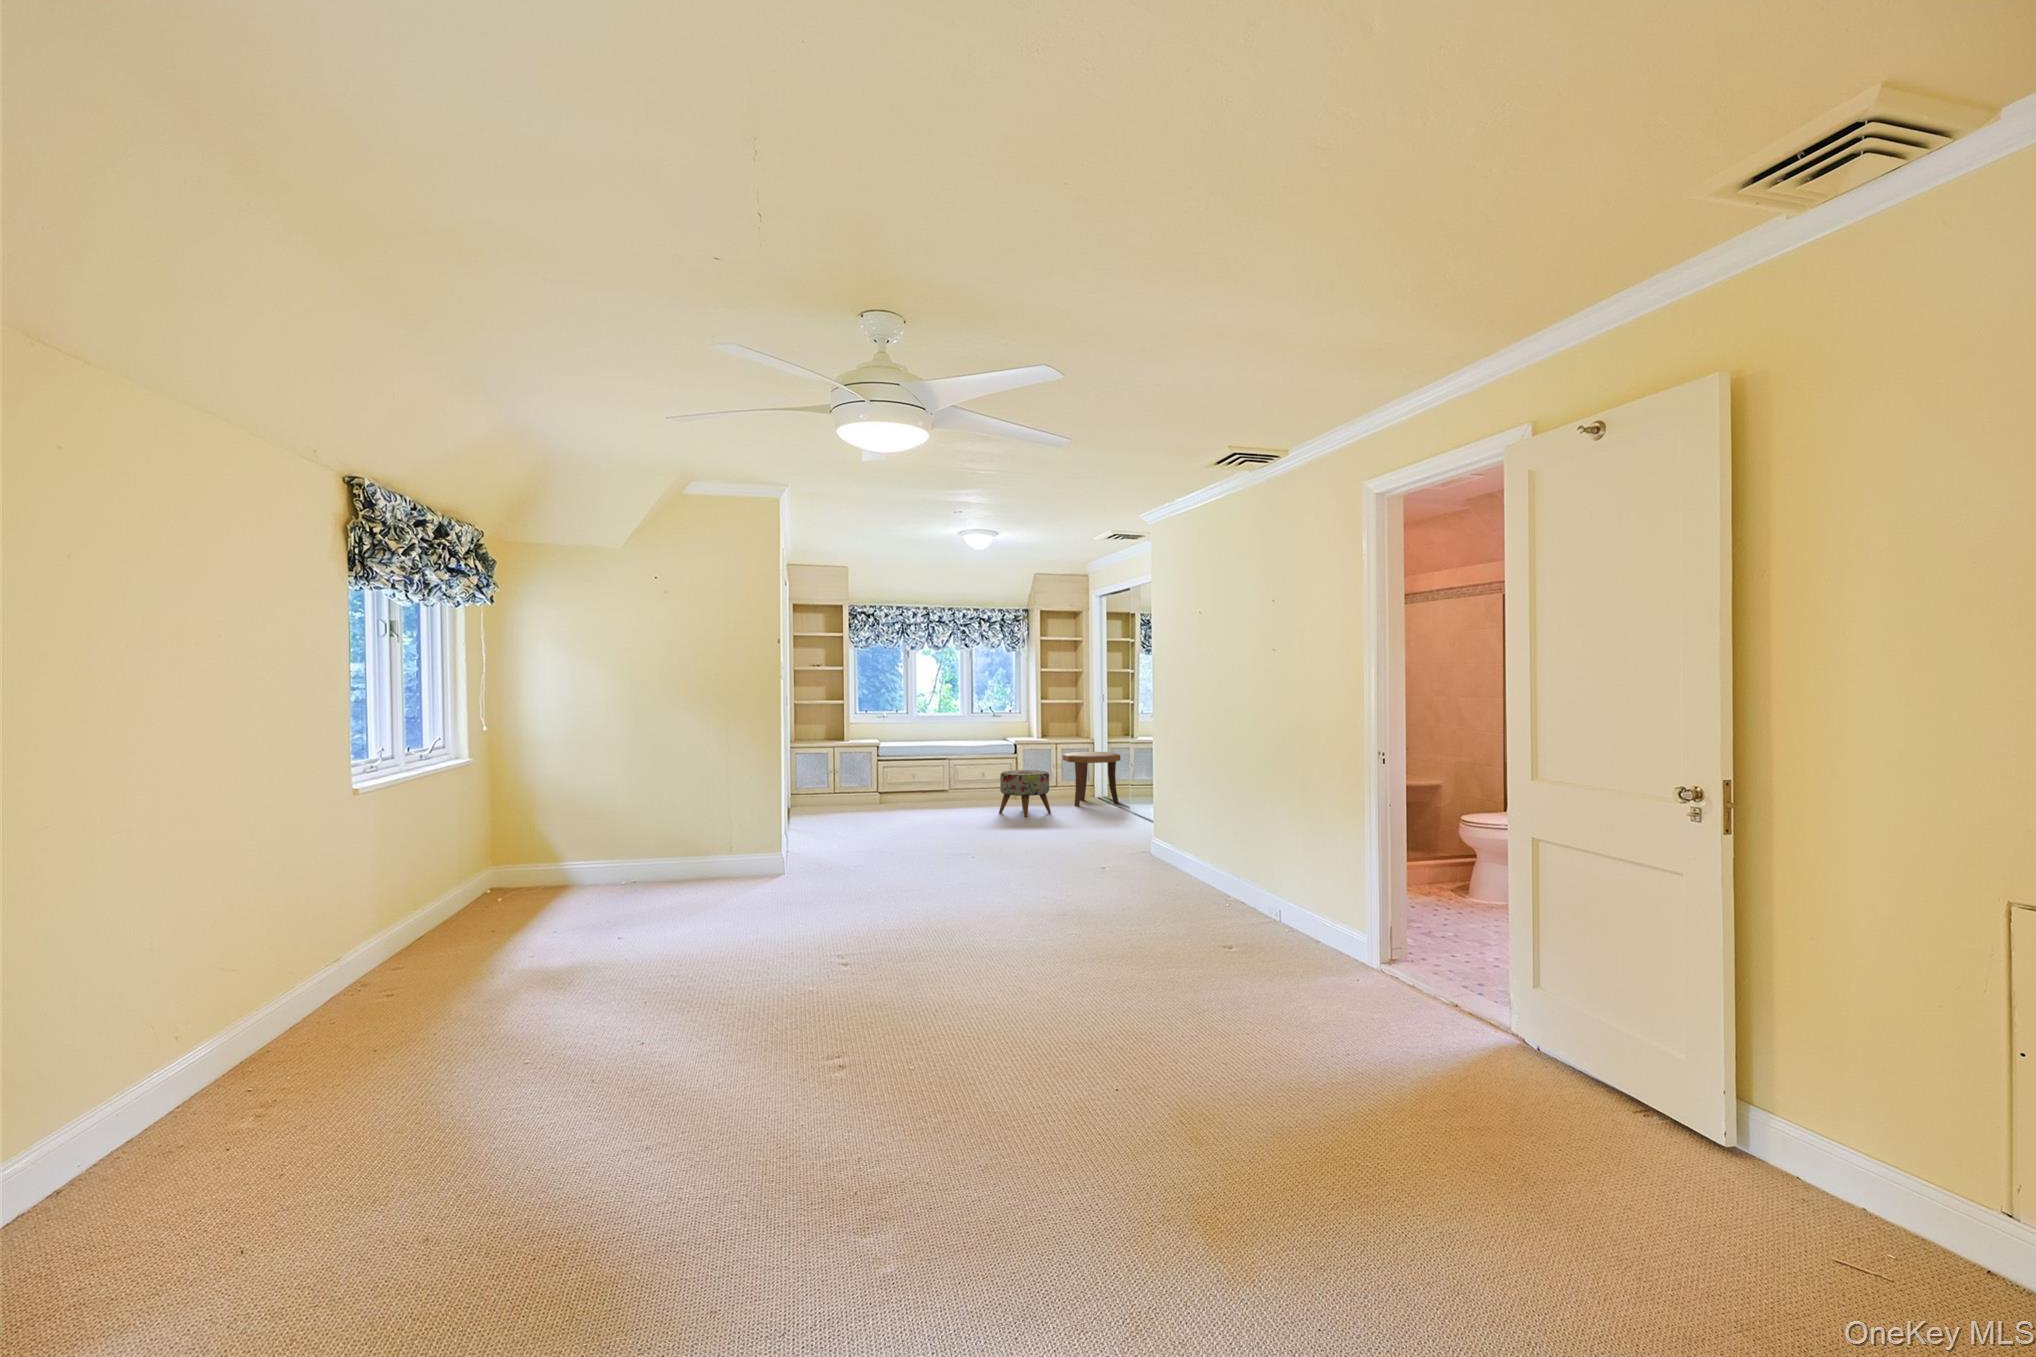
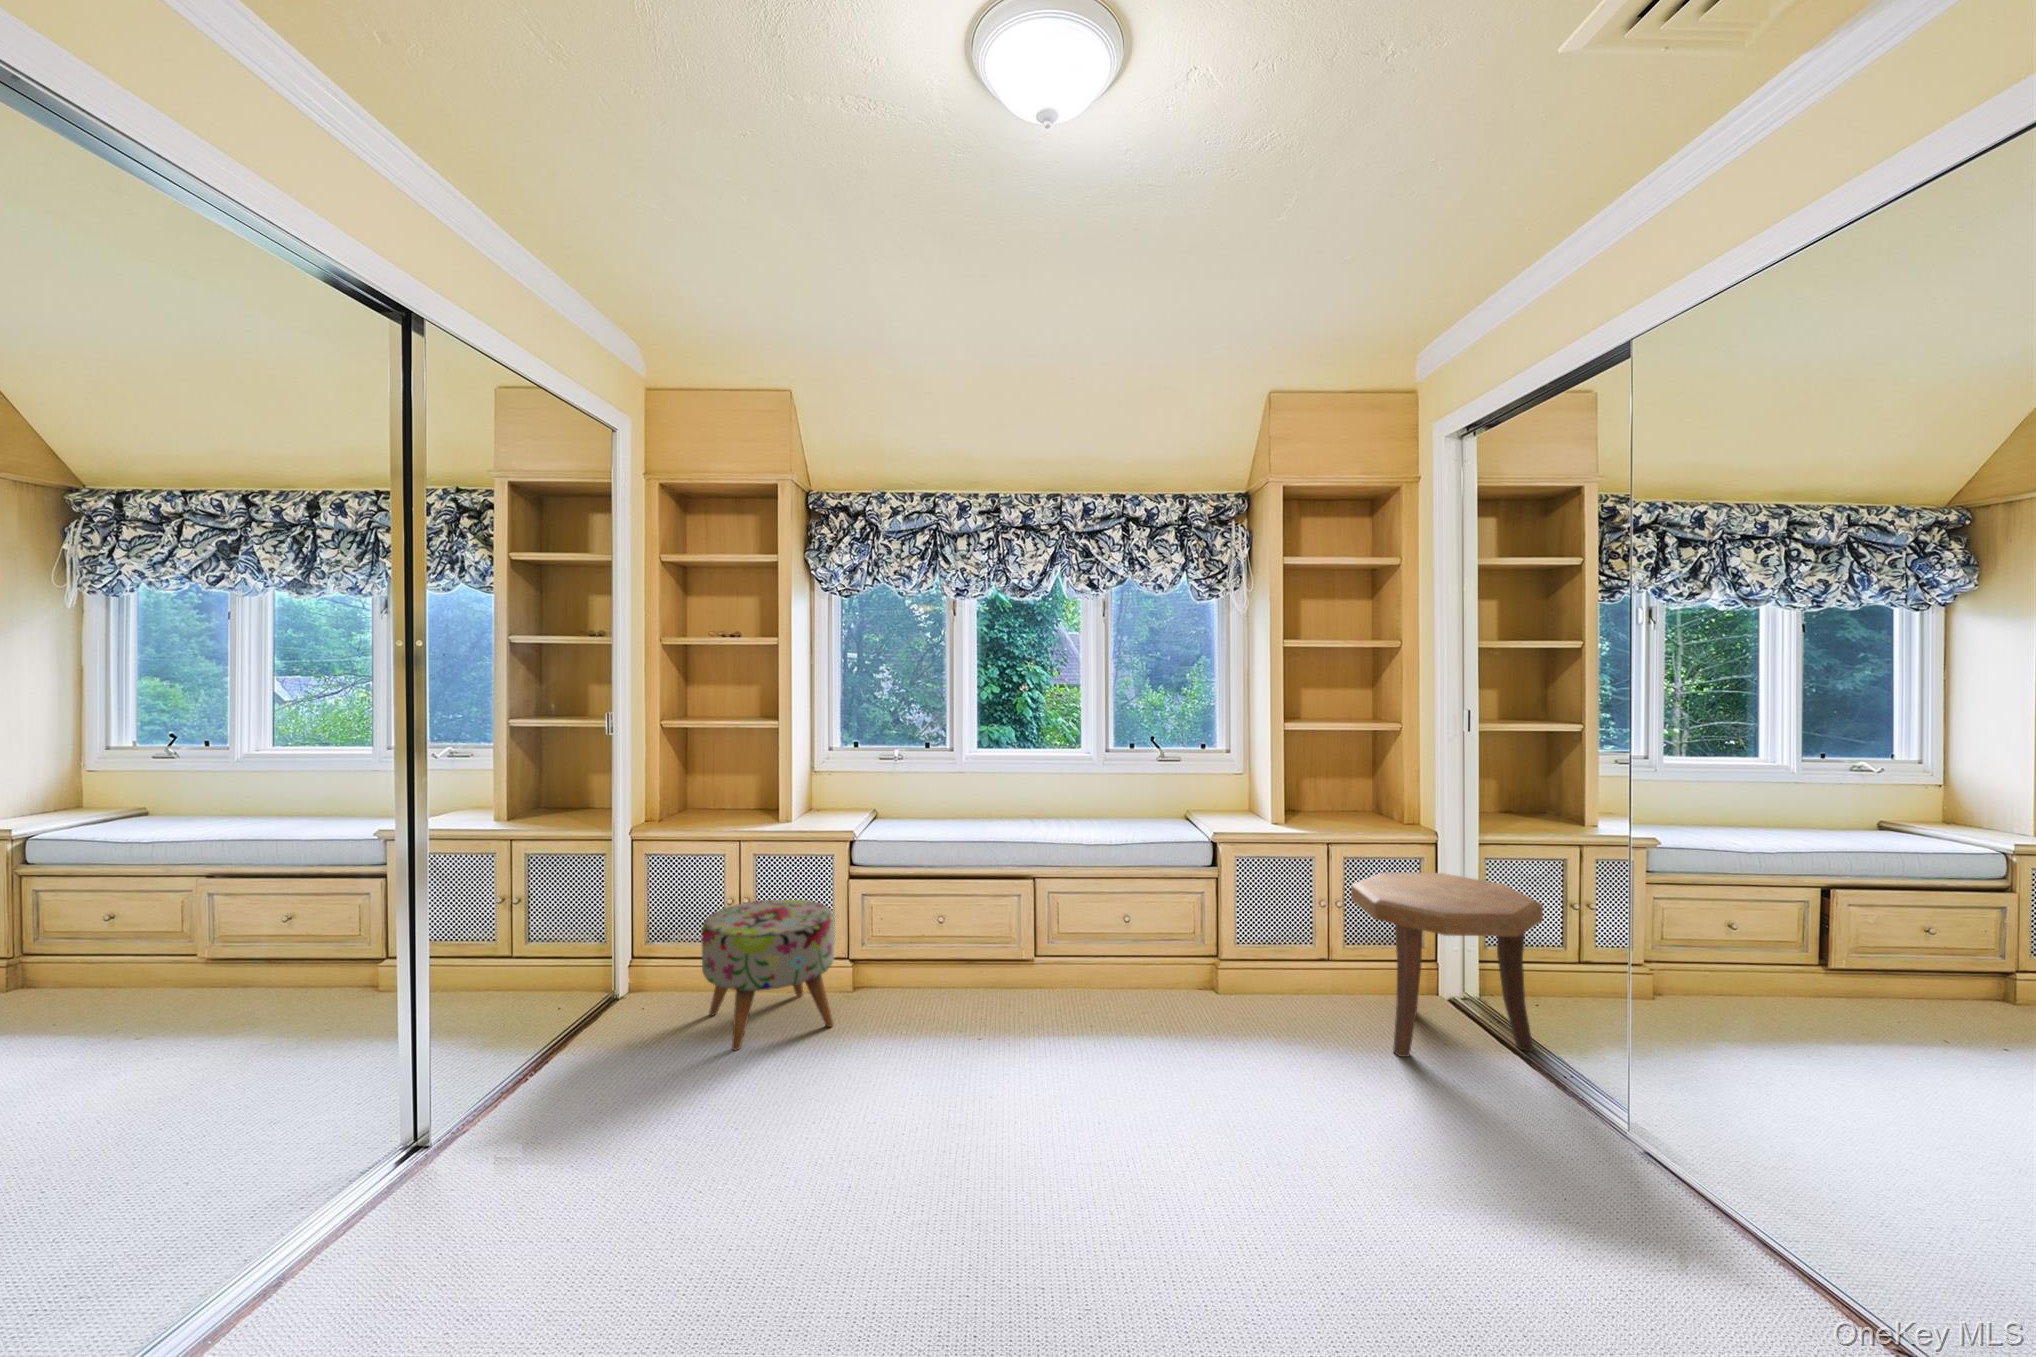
ottoman: present [999,770,1051,817] -> present [701,899,834,1050]

